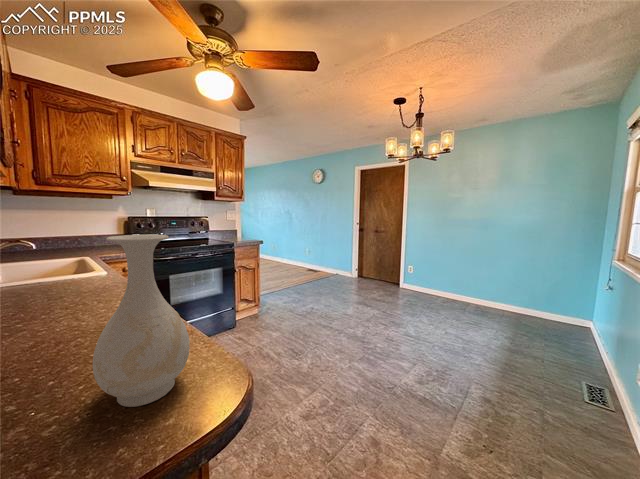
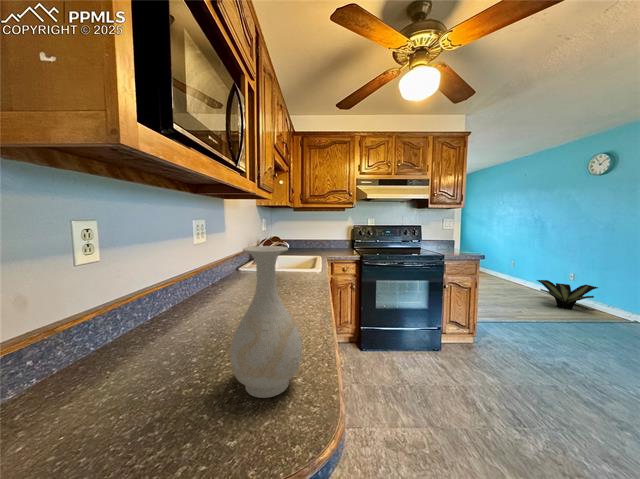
potted plant: none [289,255,321,274] -> present [537,280,598,310]

